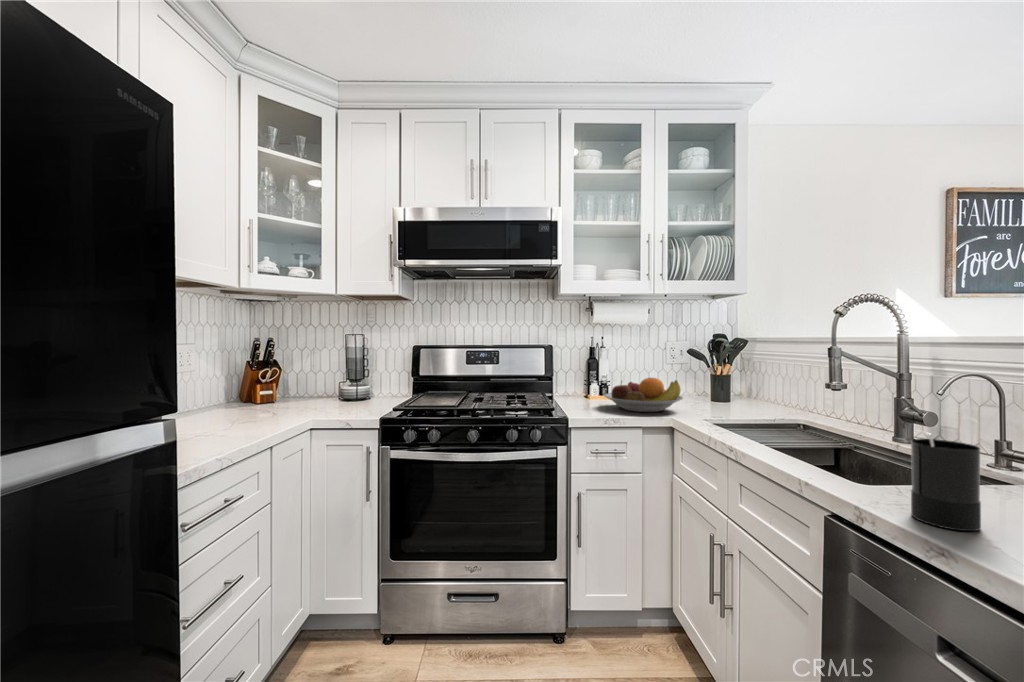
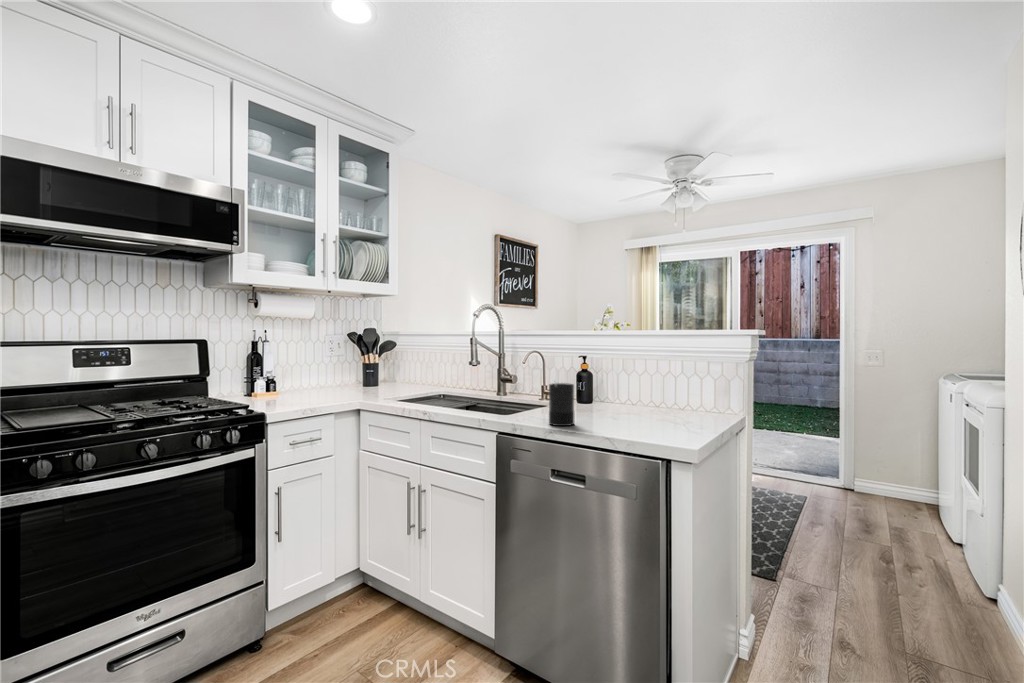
fruit bowl: present [604,378,683,412] -> none [284,368,361,401]

